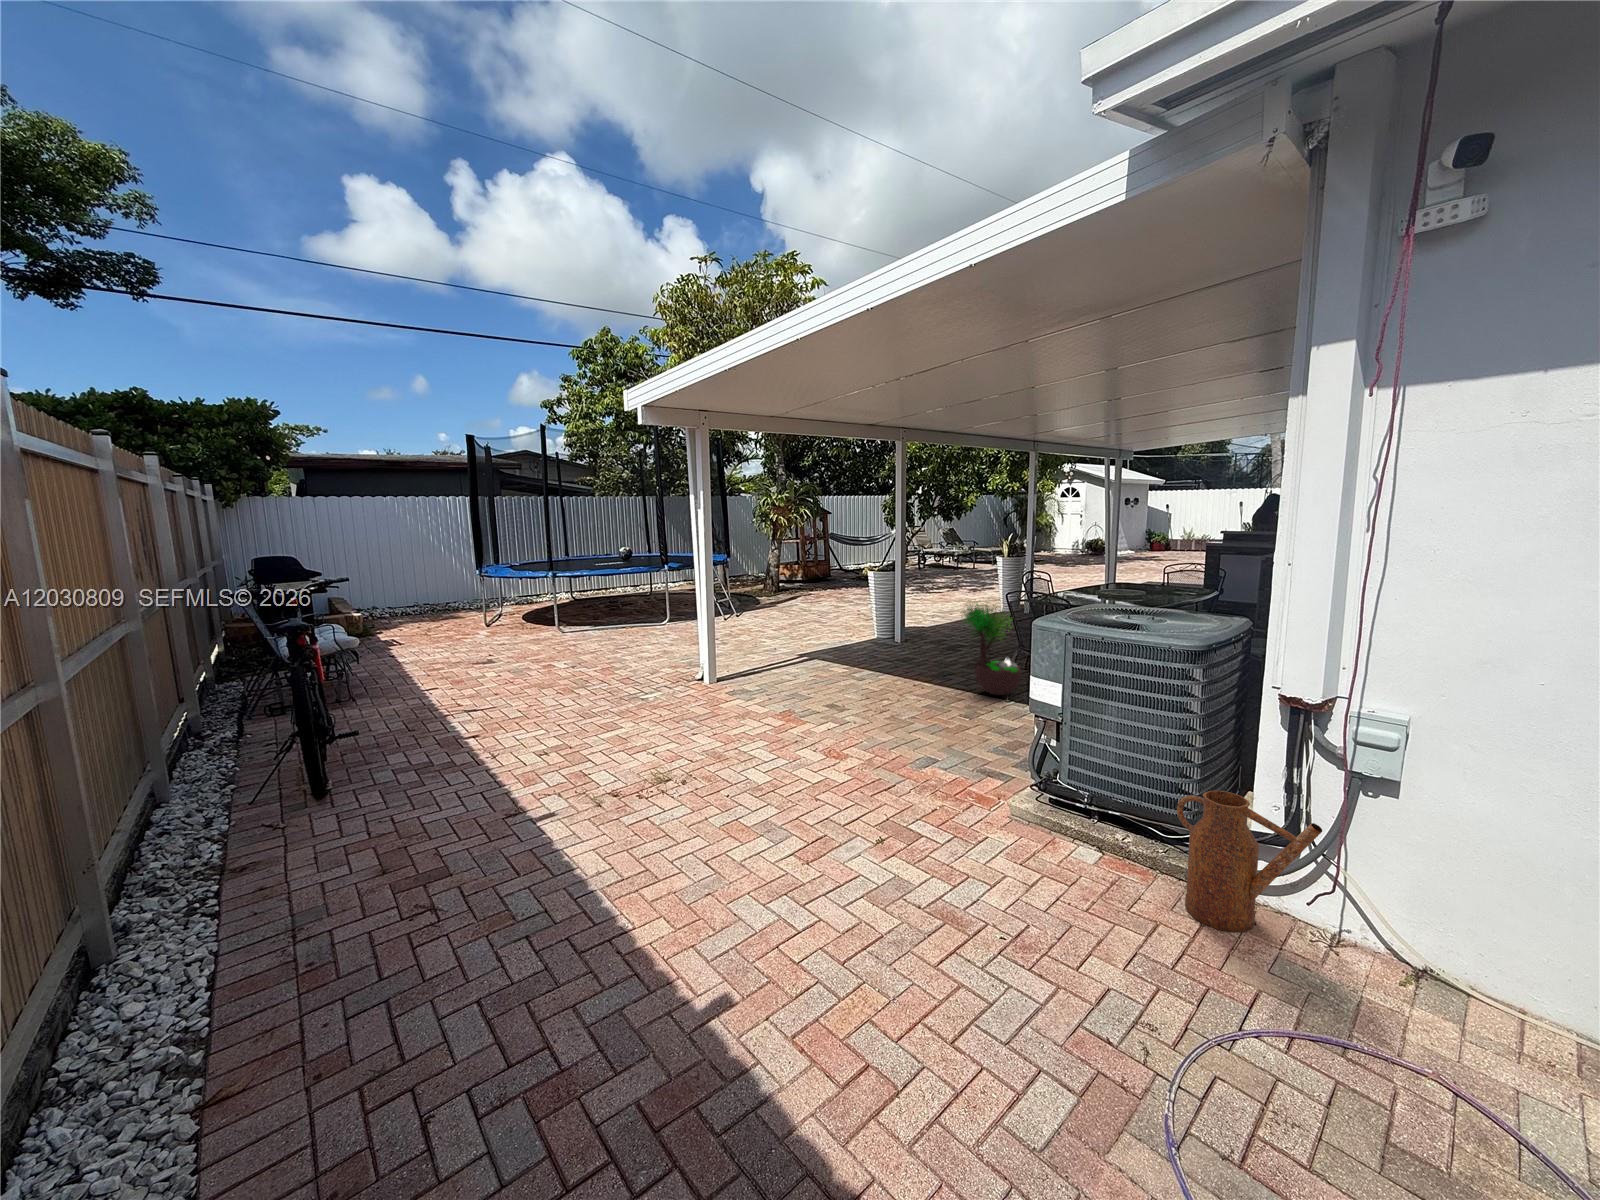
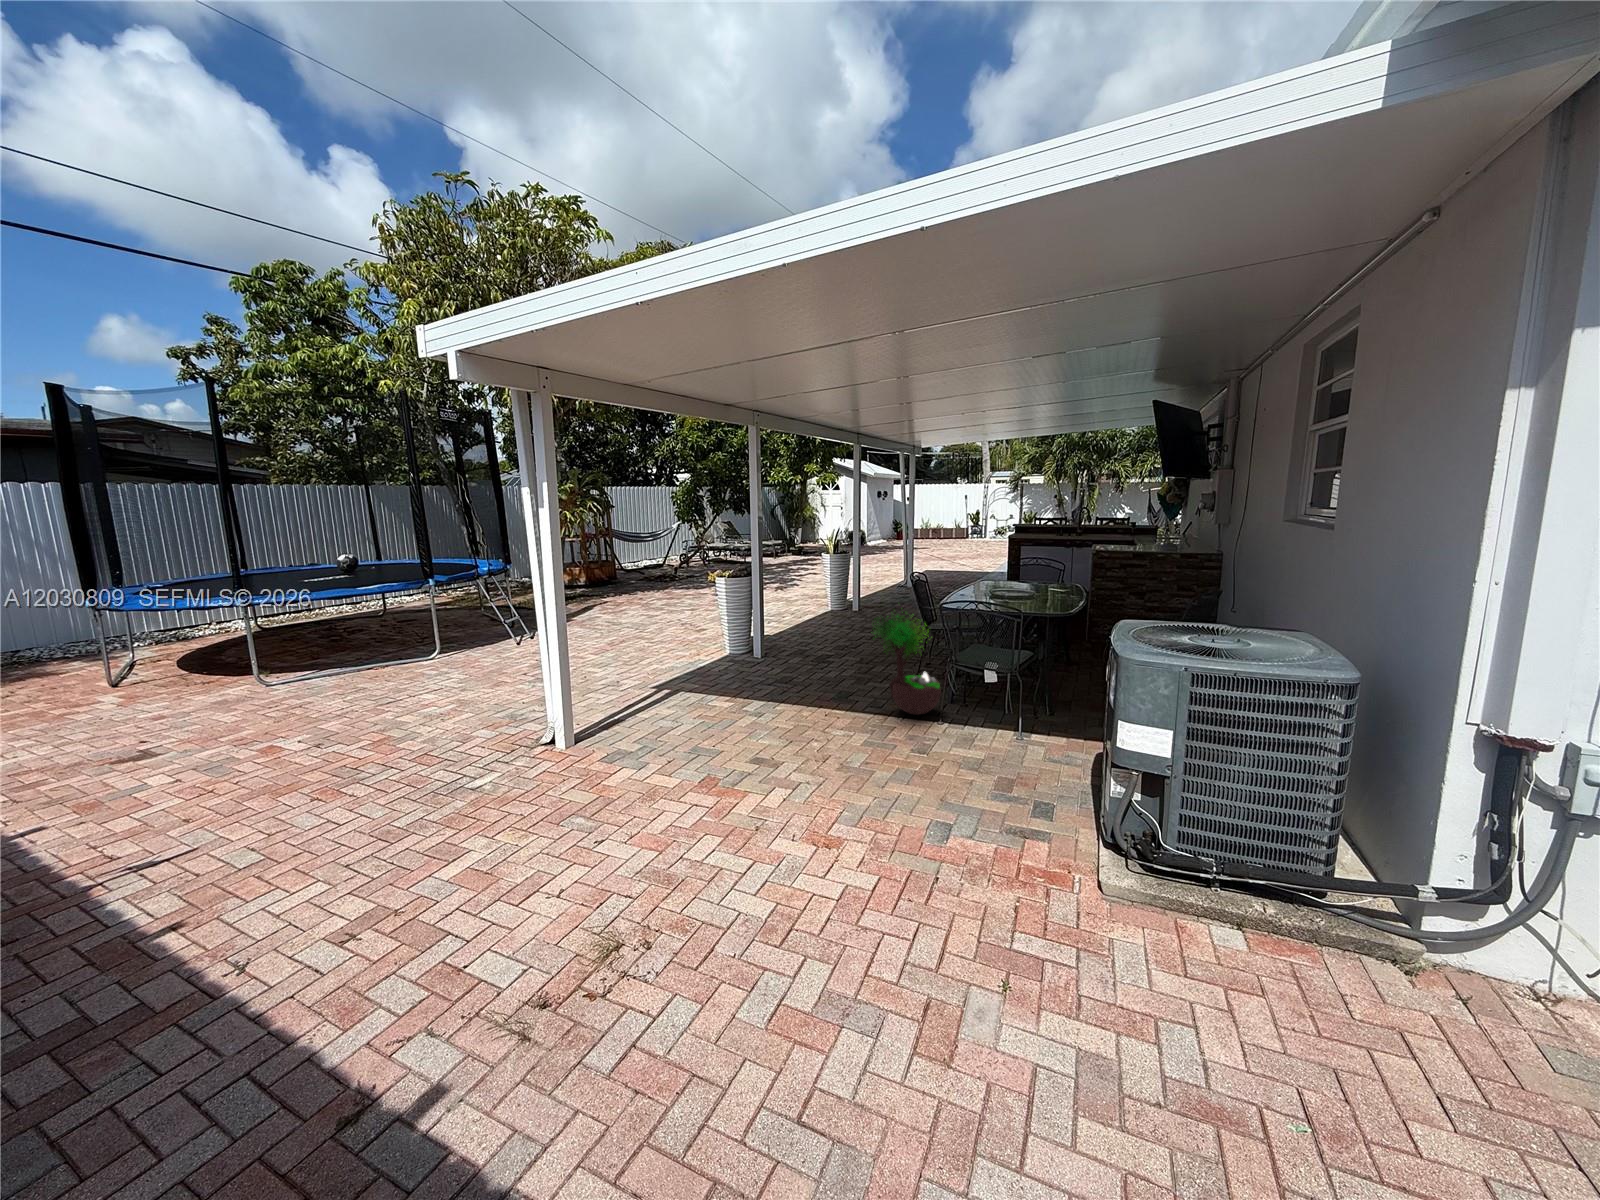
watering can: present [1177,791,1322,932] -> none [1352,846,1564,1012]

